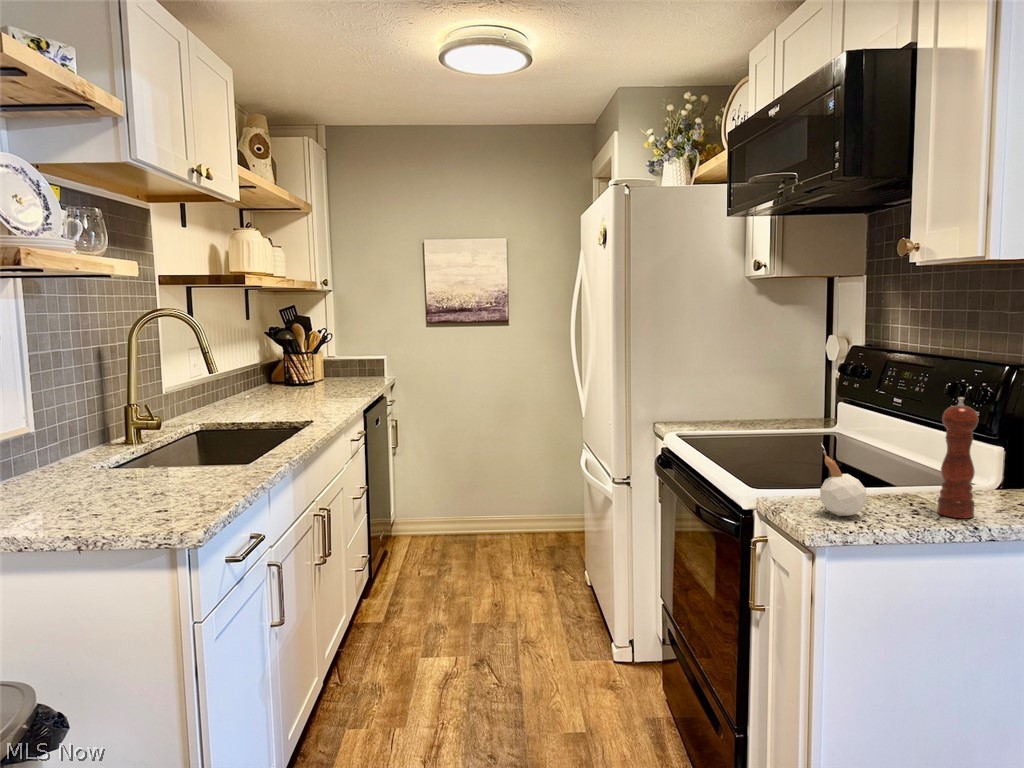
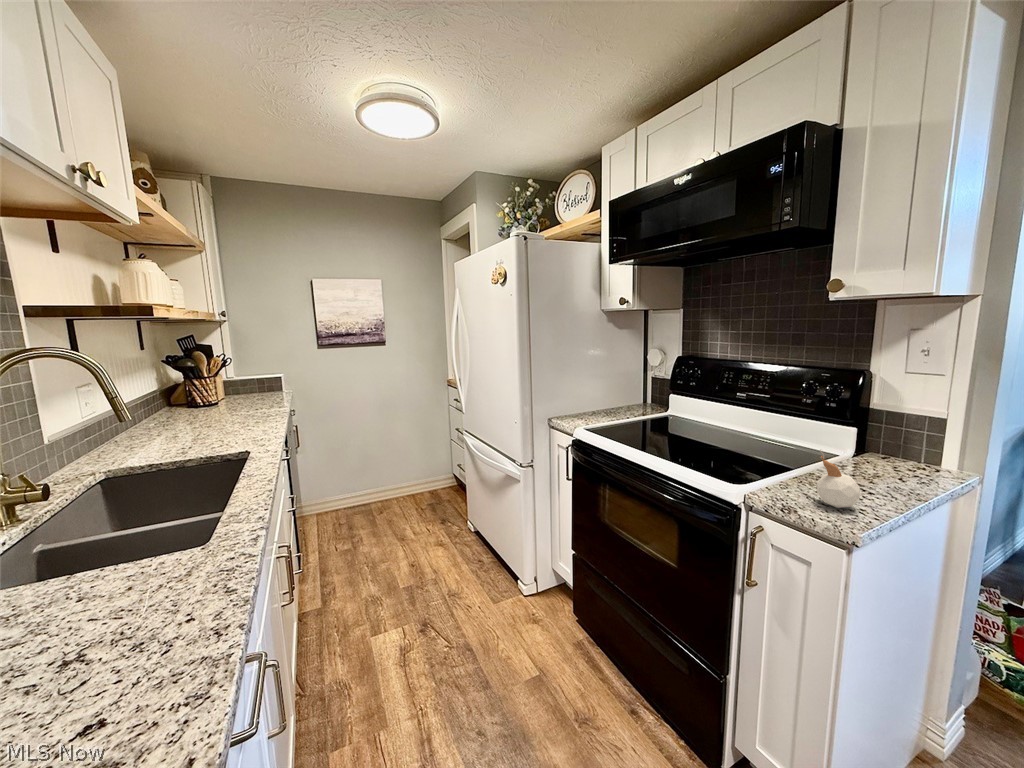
pepper mill: present [937,397,978,518] -> none [872,404,912,494]

